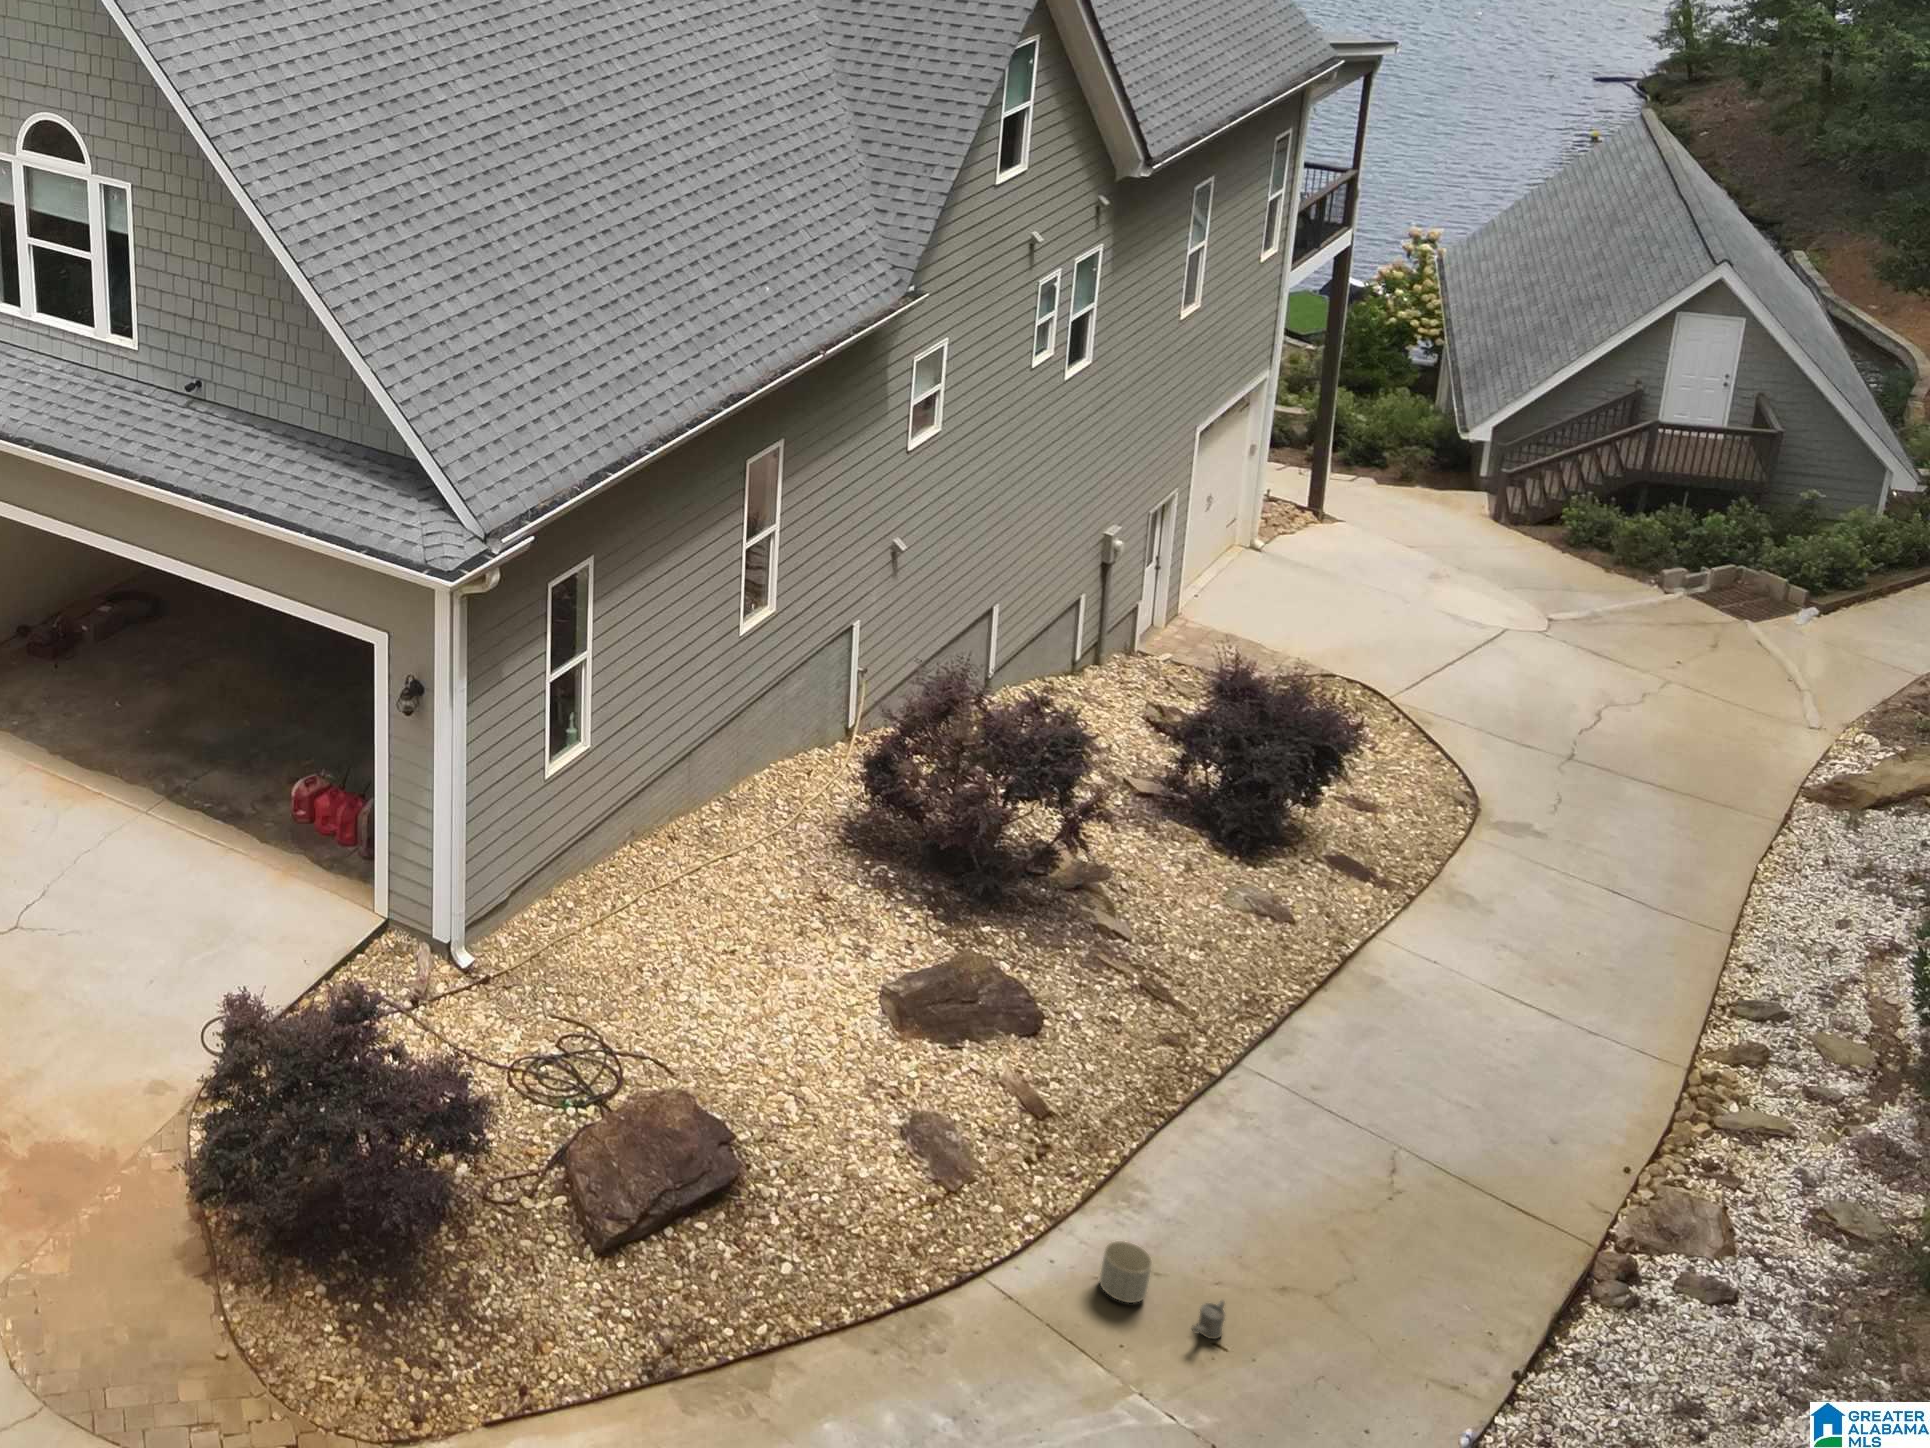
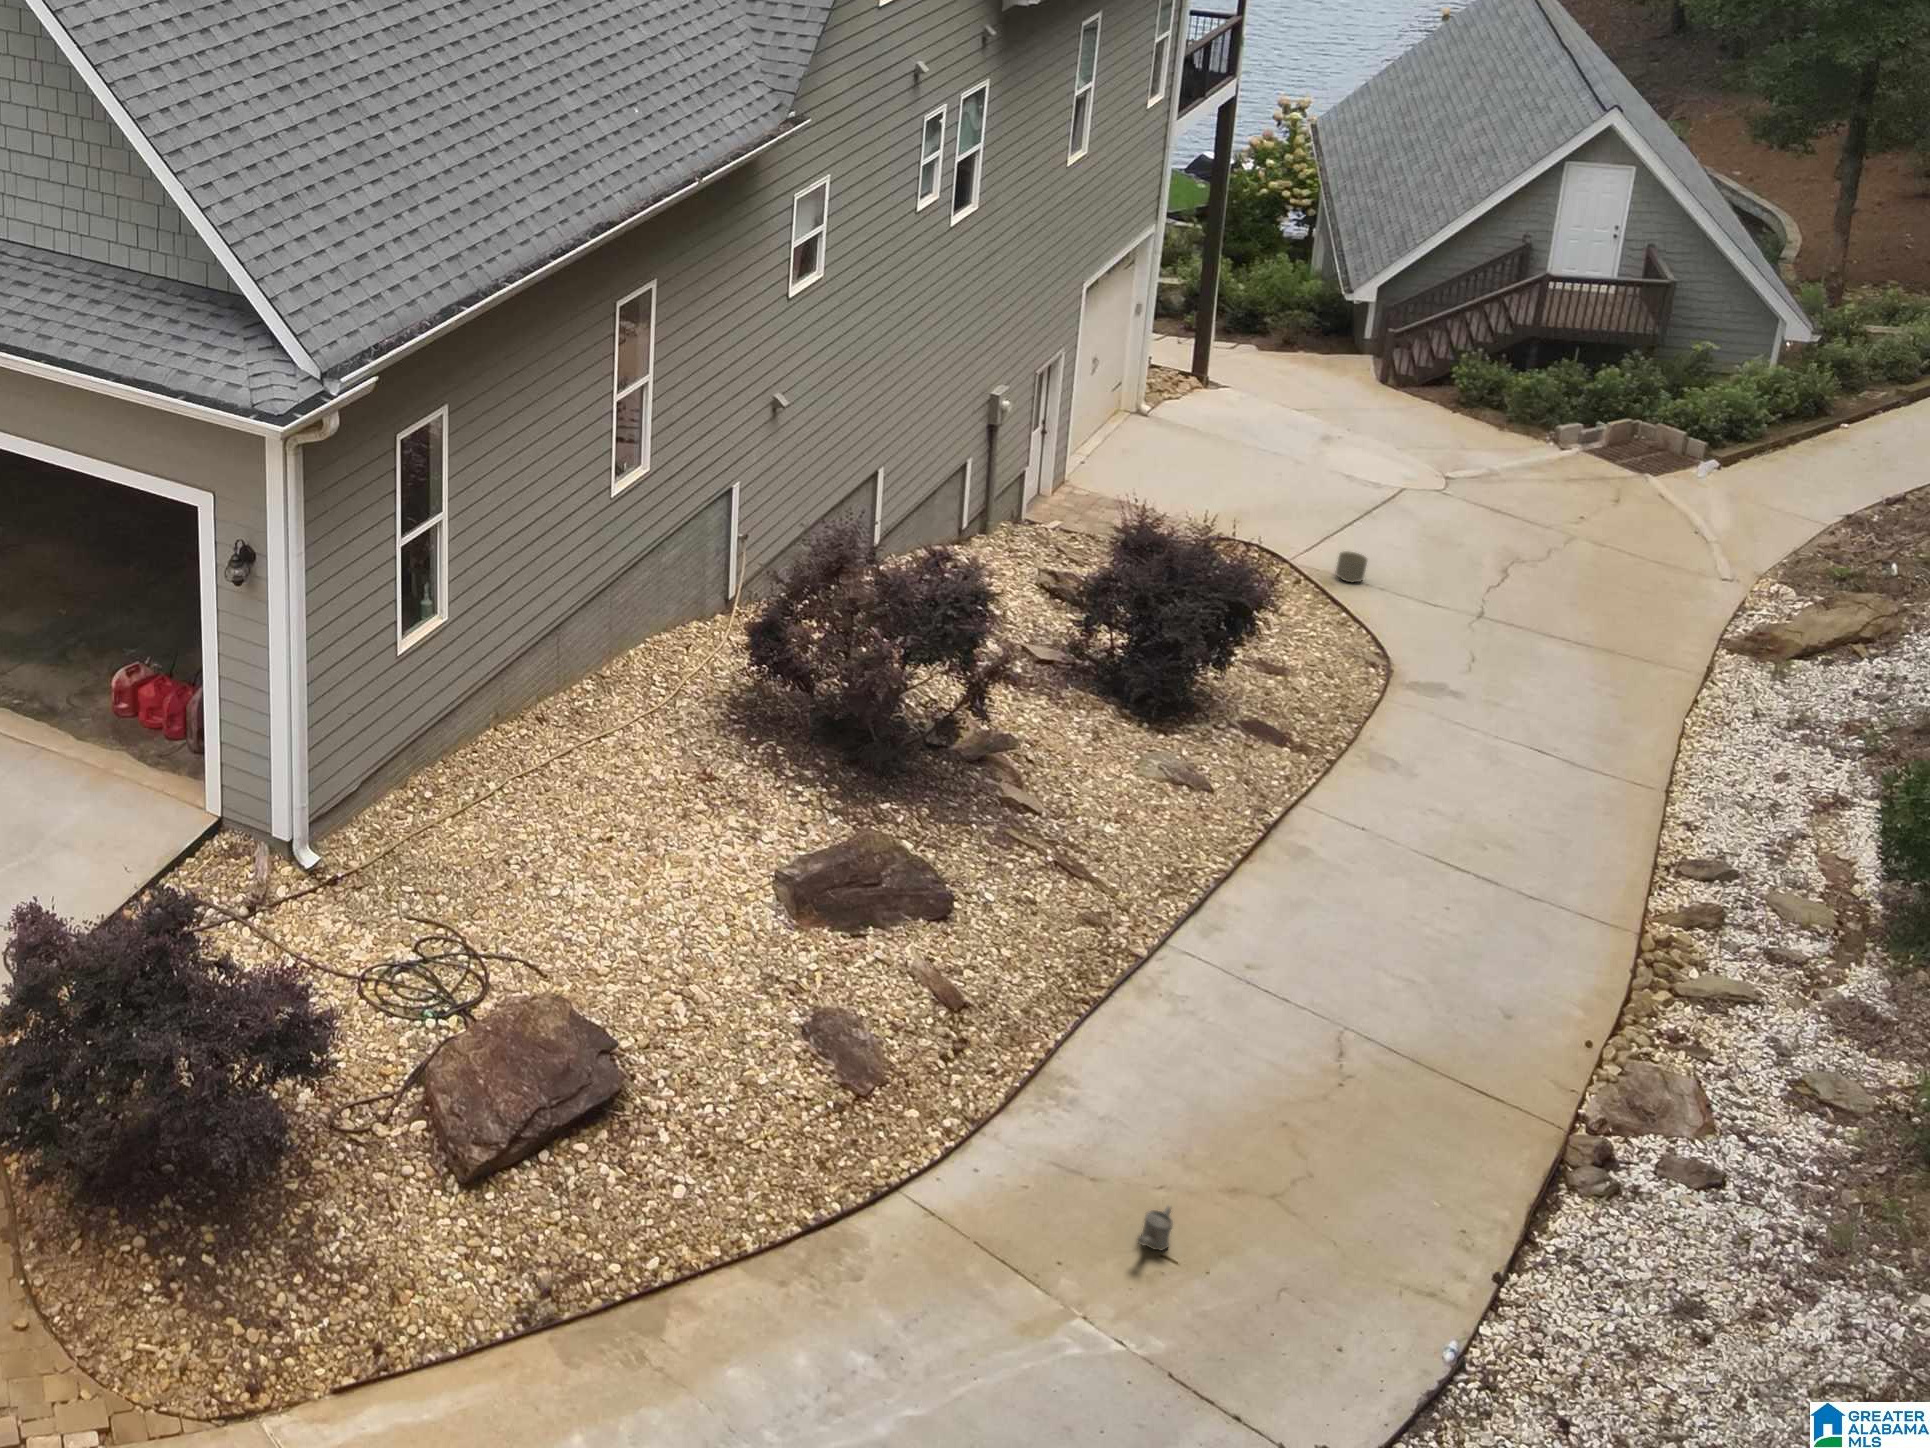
planter: present [1100,1241,1152,1303] -> present [1335,551,1367,583]

